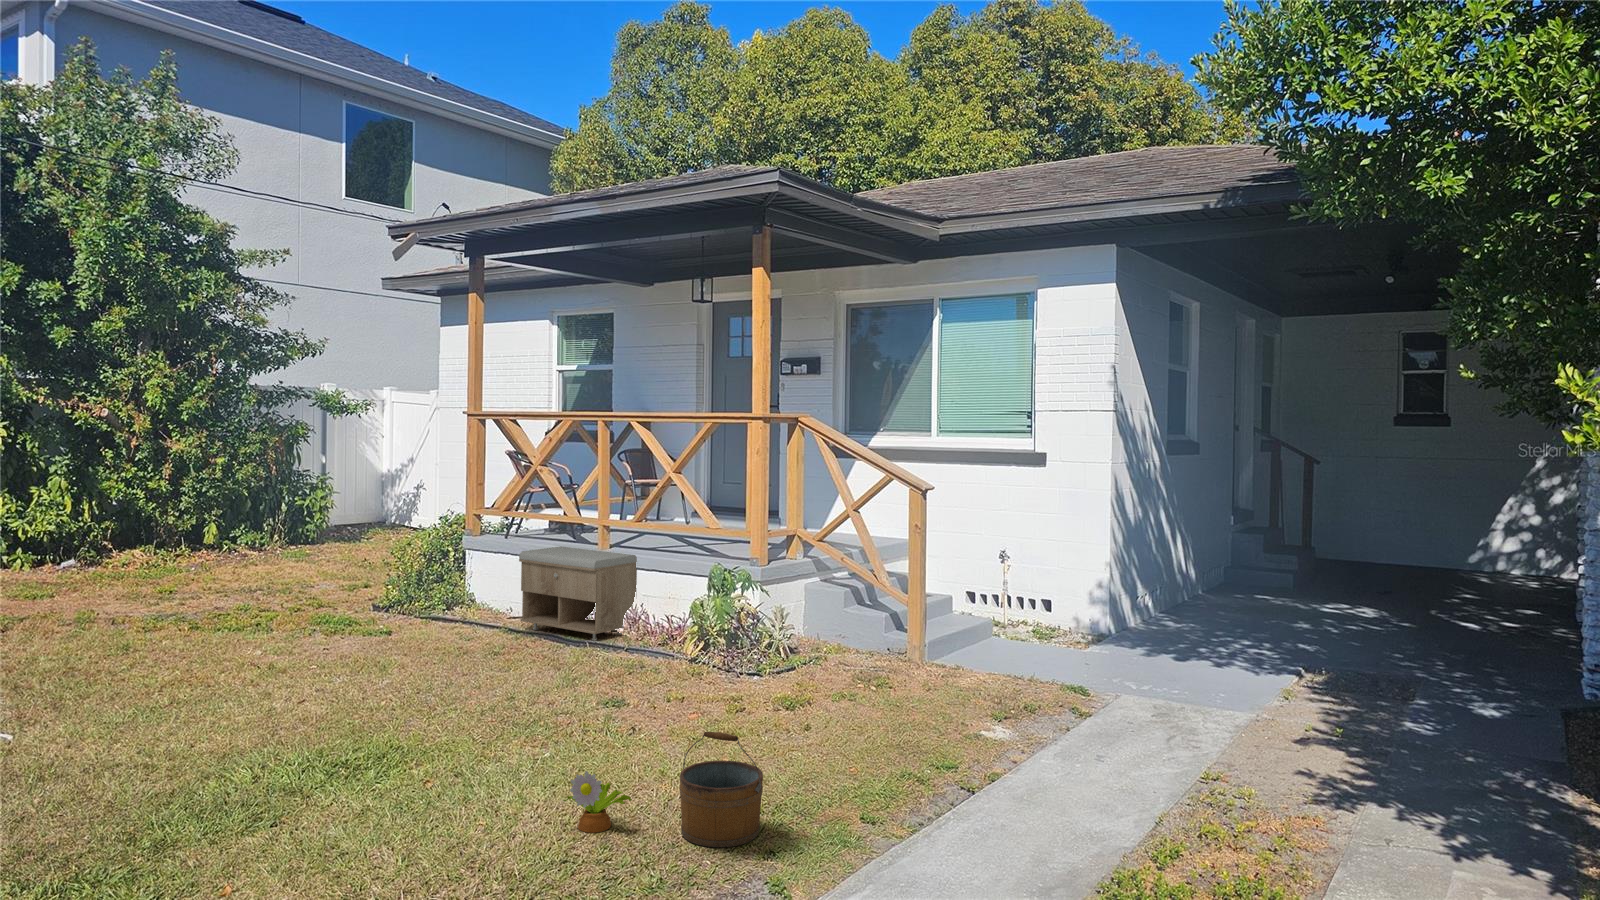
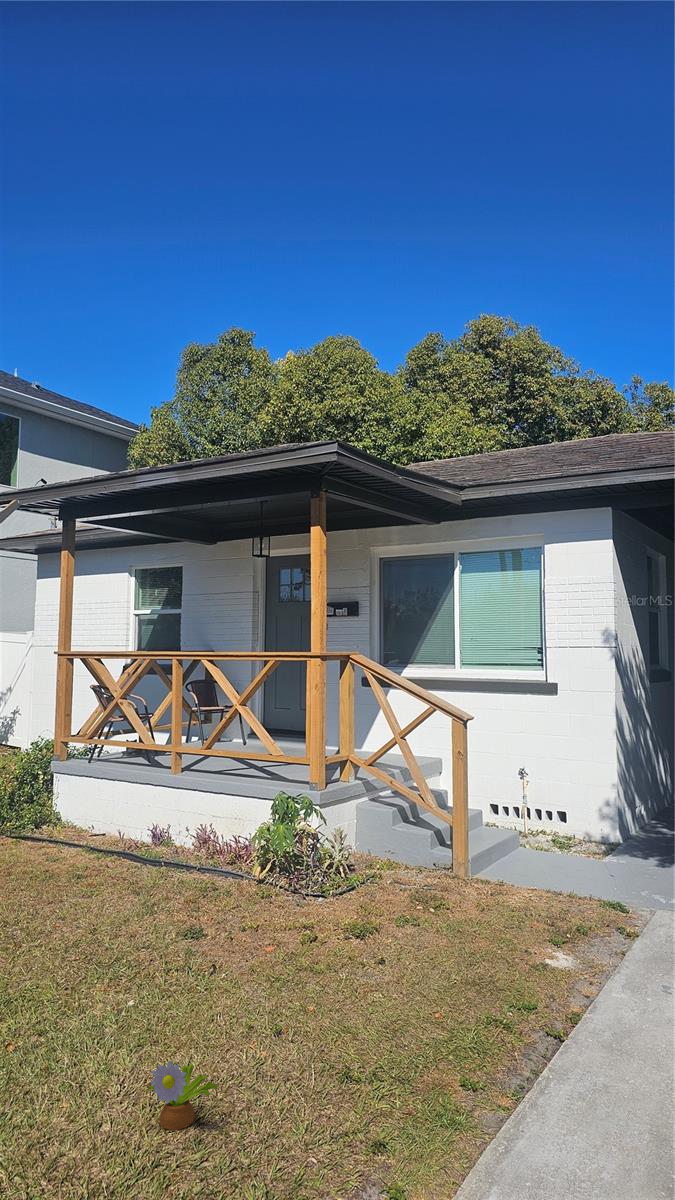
storage bench: present [519,546,637,640] -> none [101,771,206,859]
bucket: present [680,732,763,848] -> none [270,1011,359,1151]

